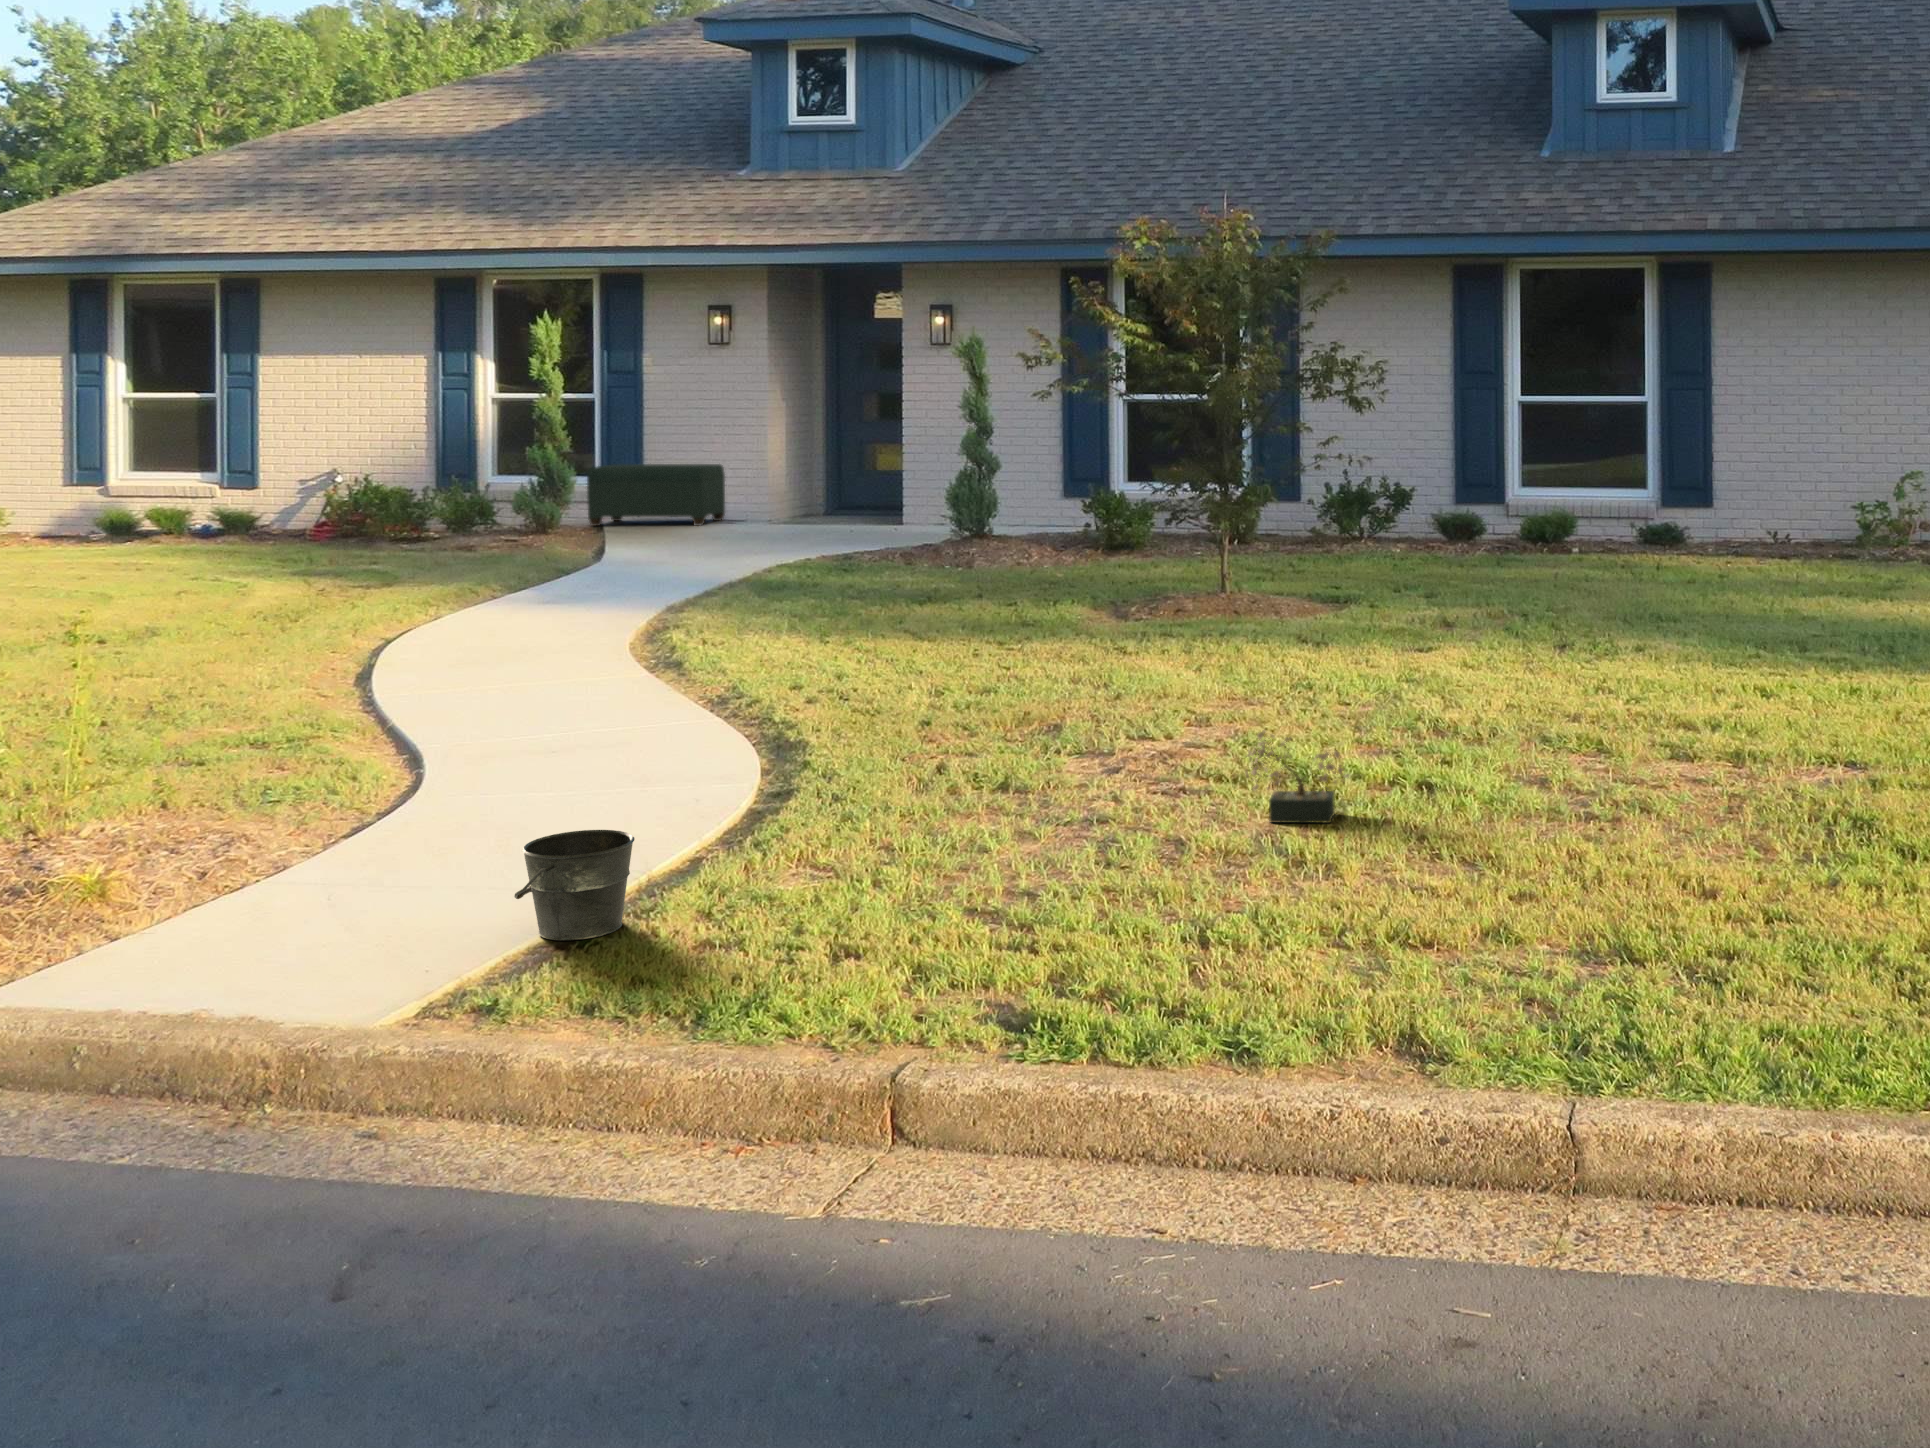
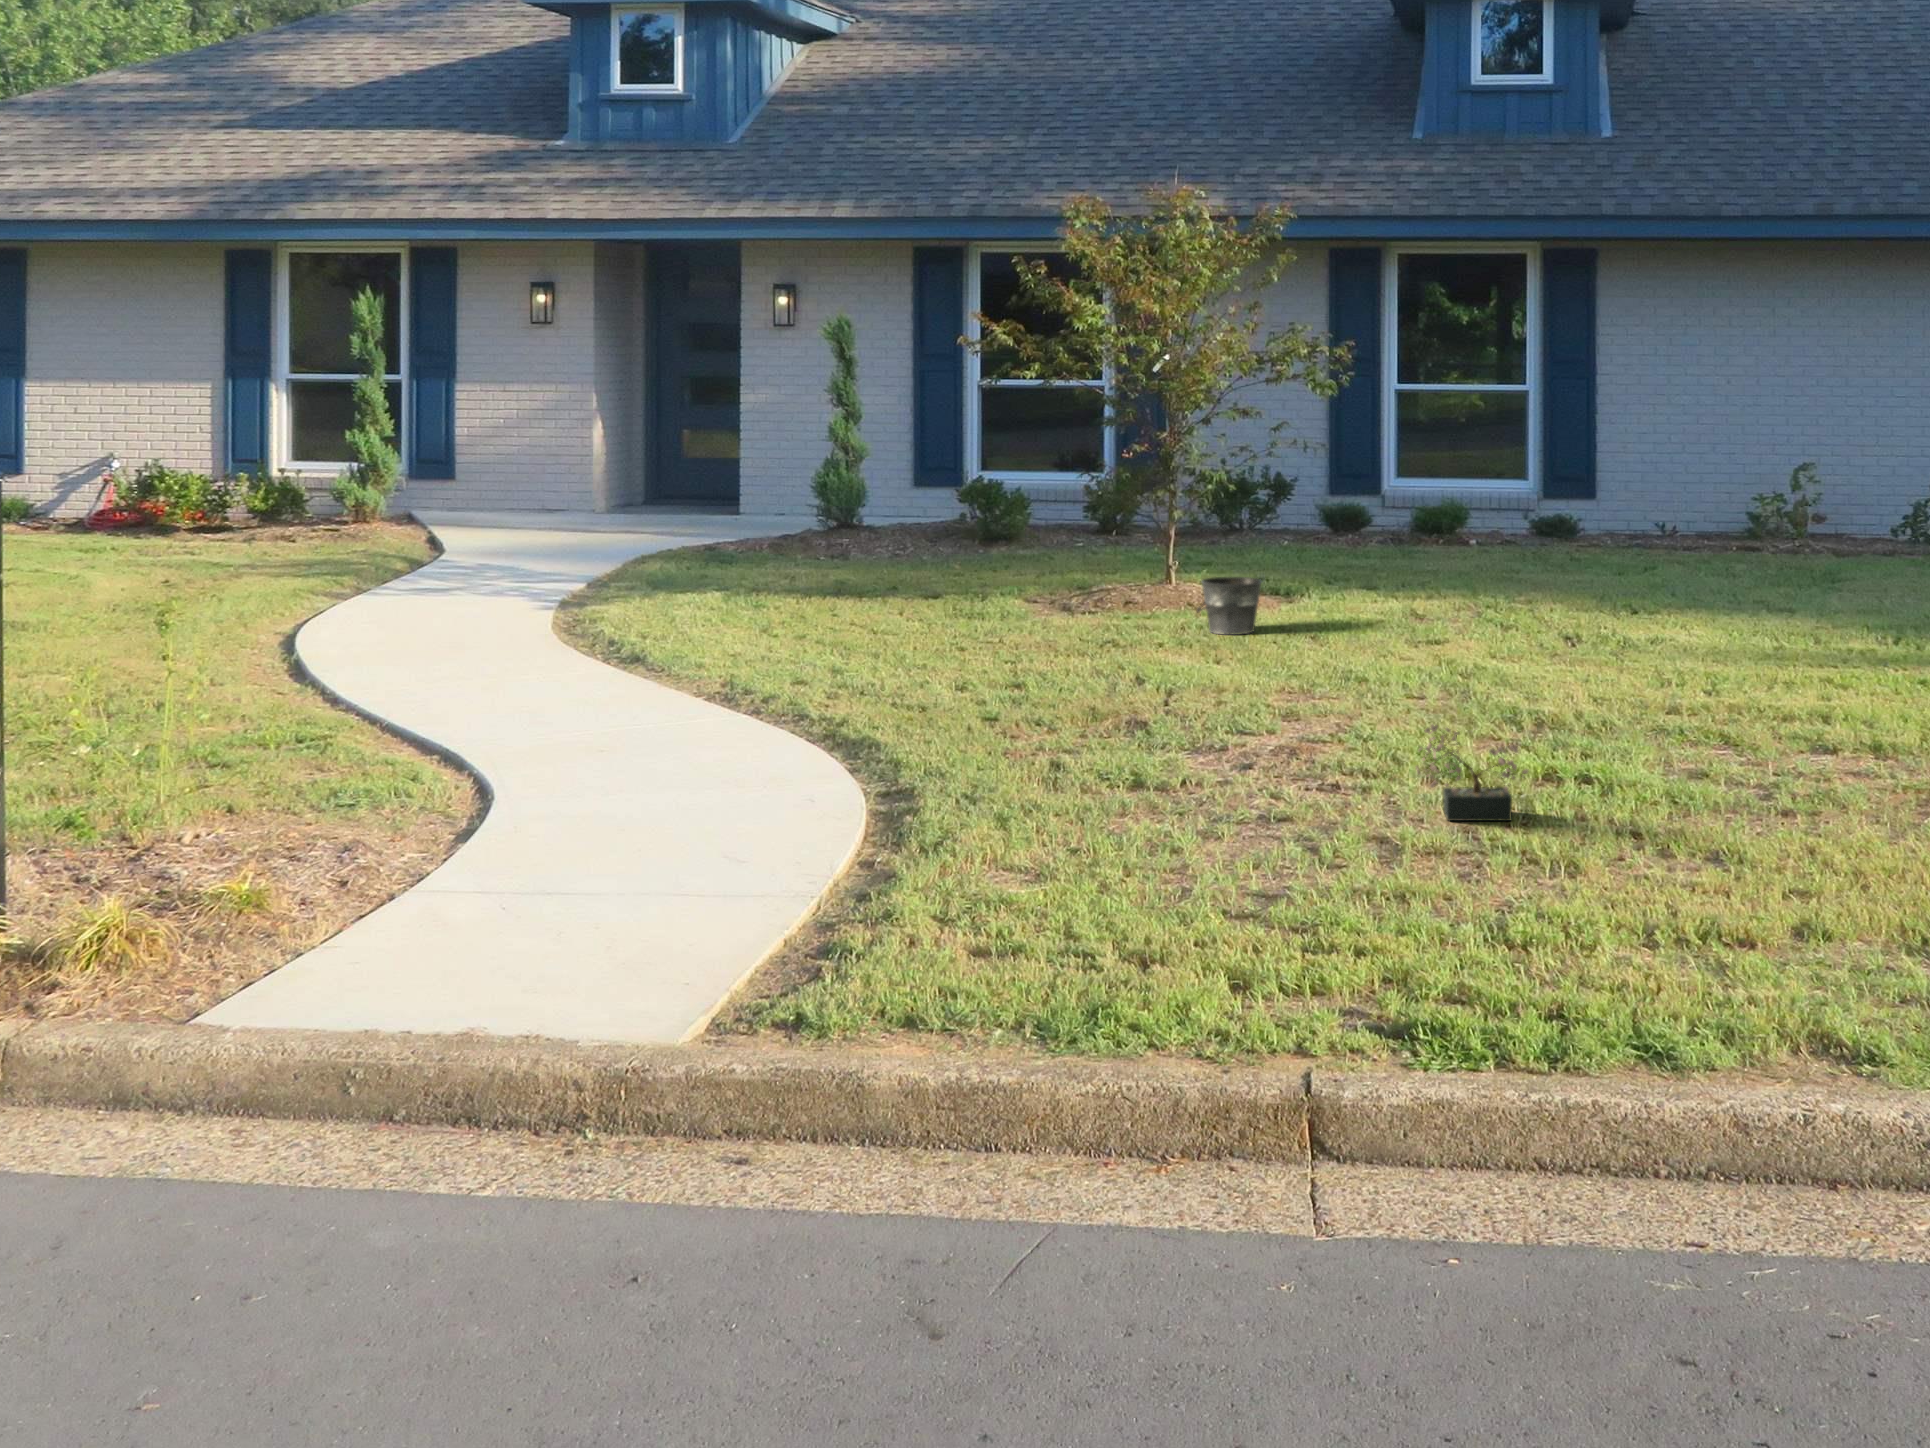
bench: present [587,464,725,526] -> none [391,452,539,517]
bucket: present [514,830,634,941] -> present [1196,577,1262,635]

